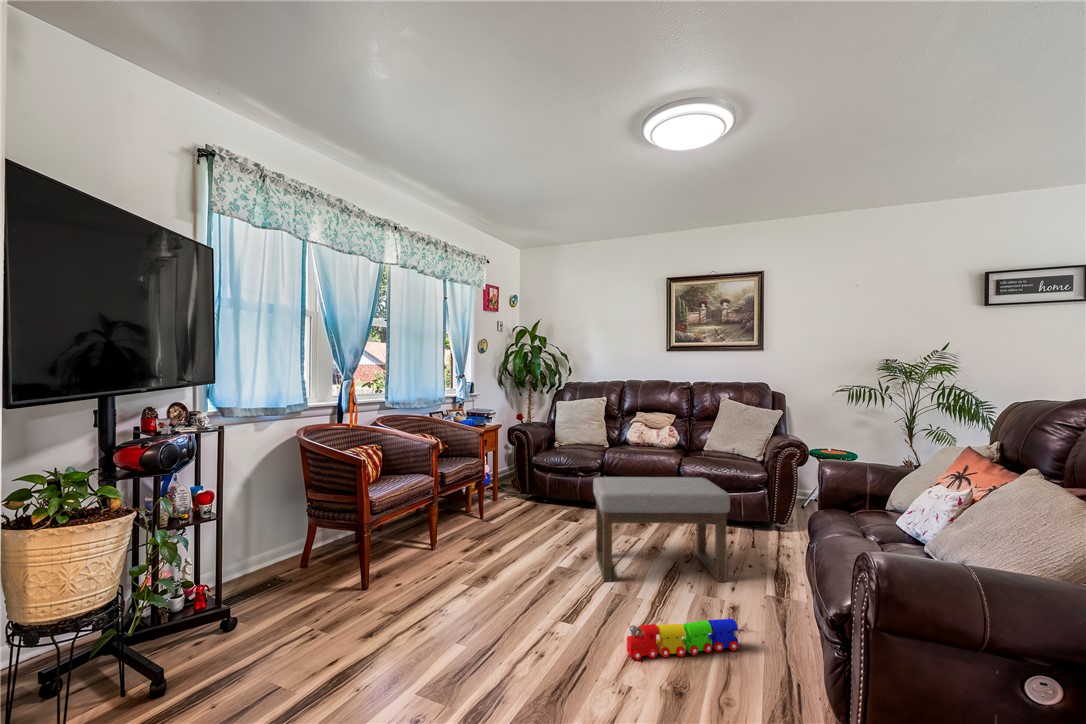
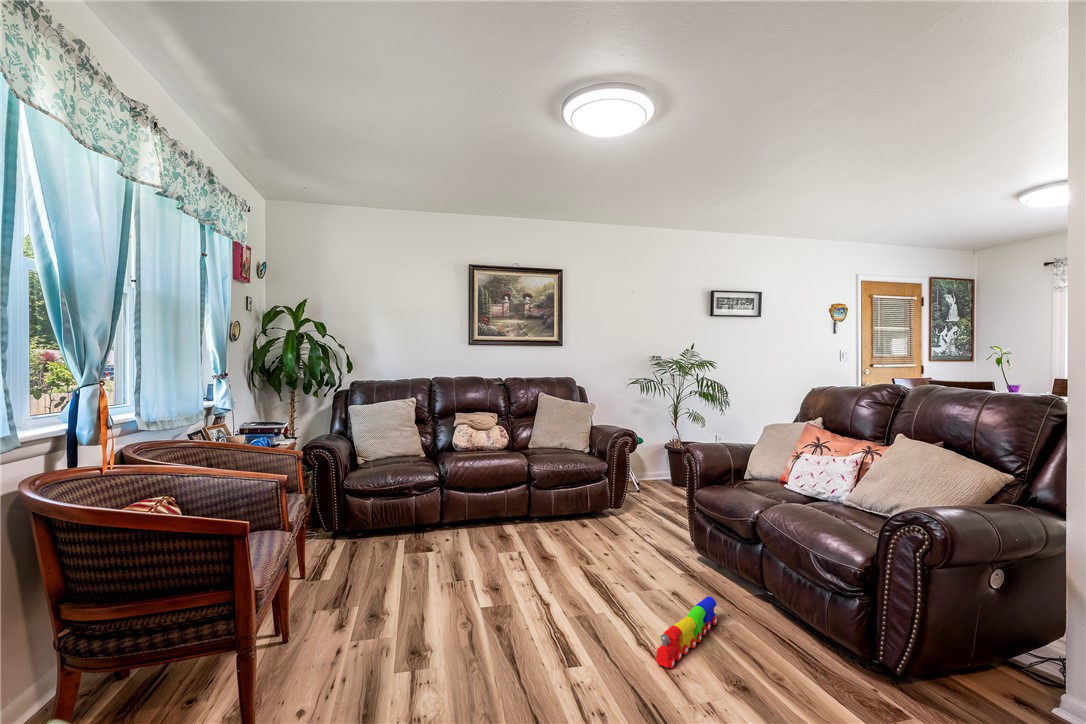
ottoman: present [593,477,730,582] -> none [501,474,639,608]

